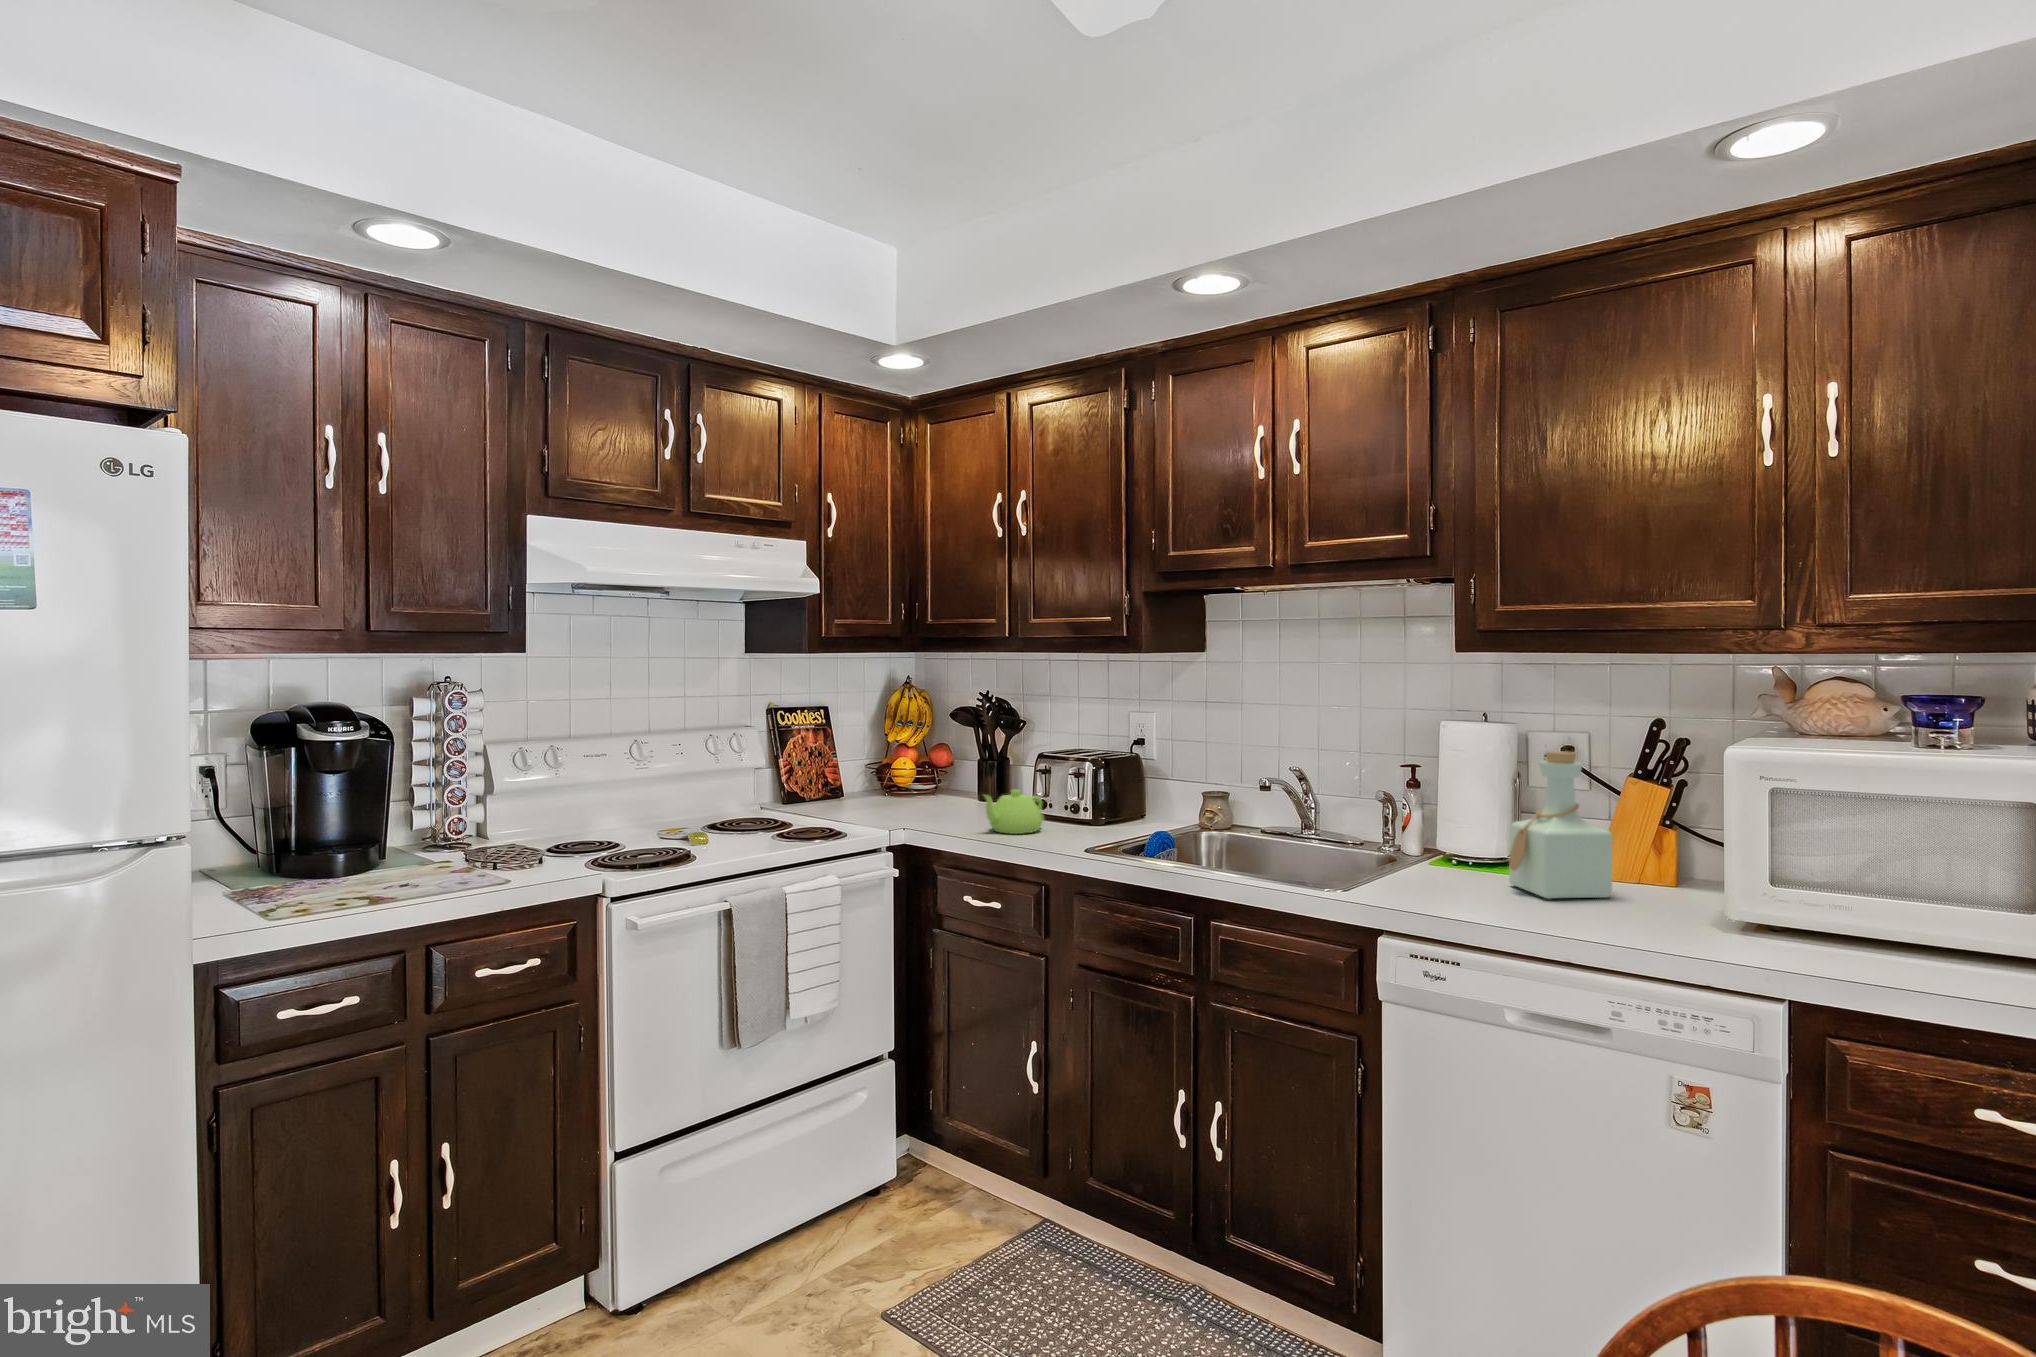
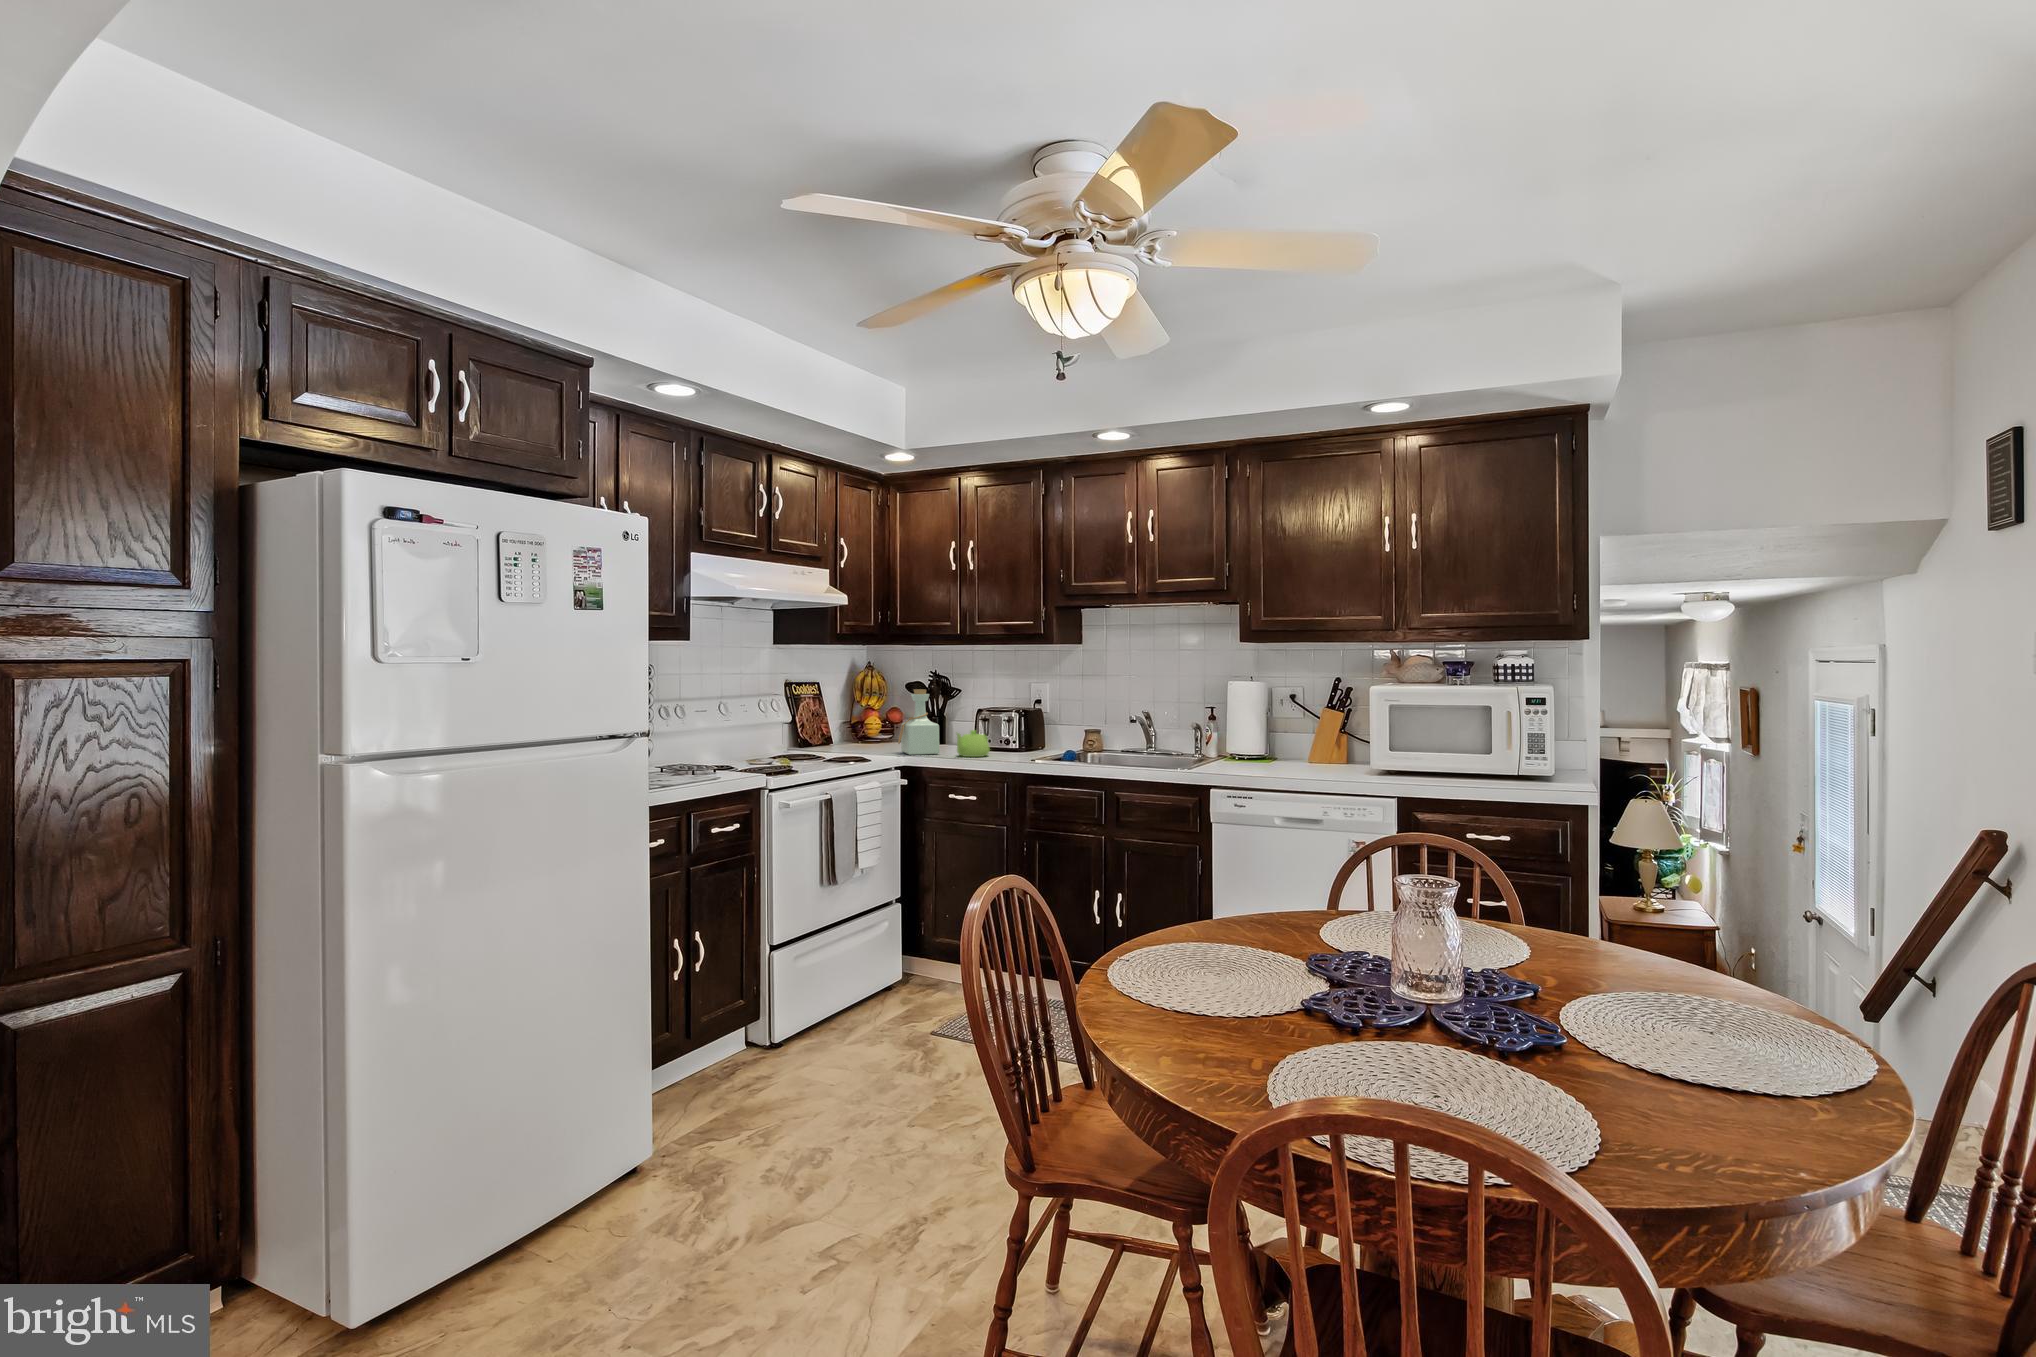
bottle: present [1509,751,1612,899] -> present [898,689,940,755]

